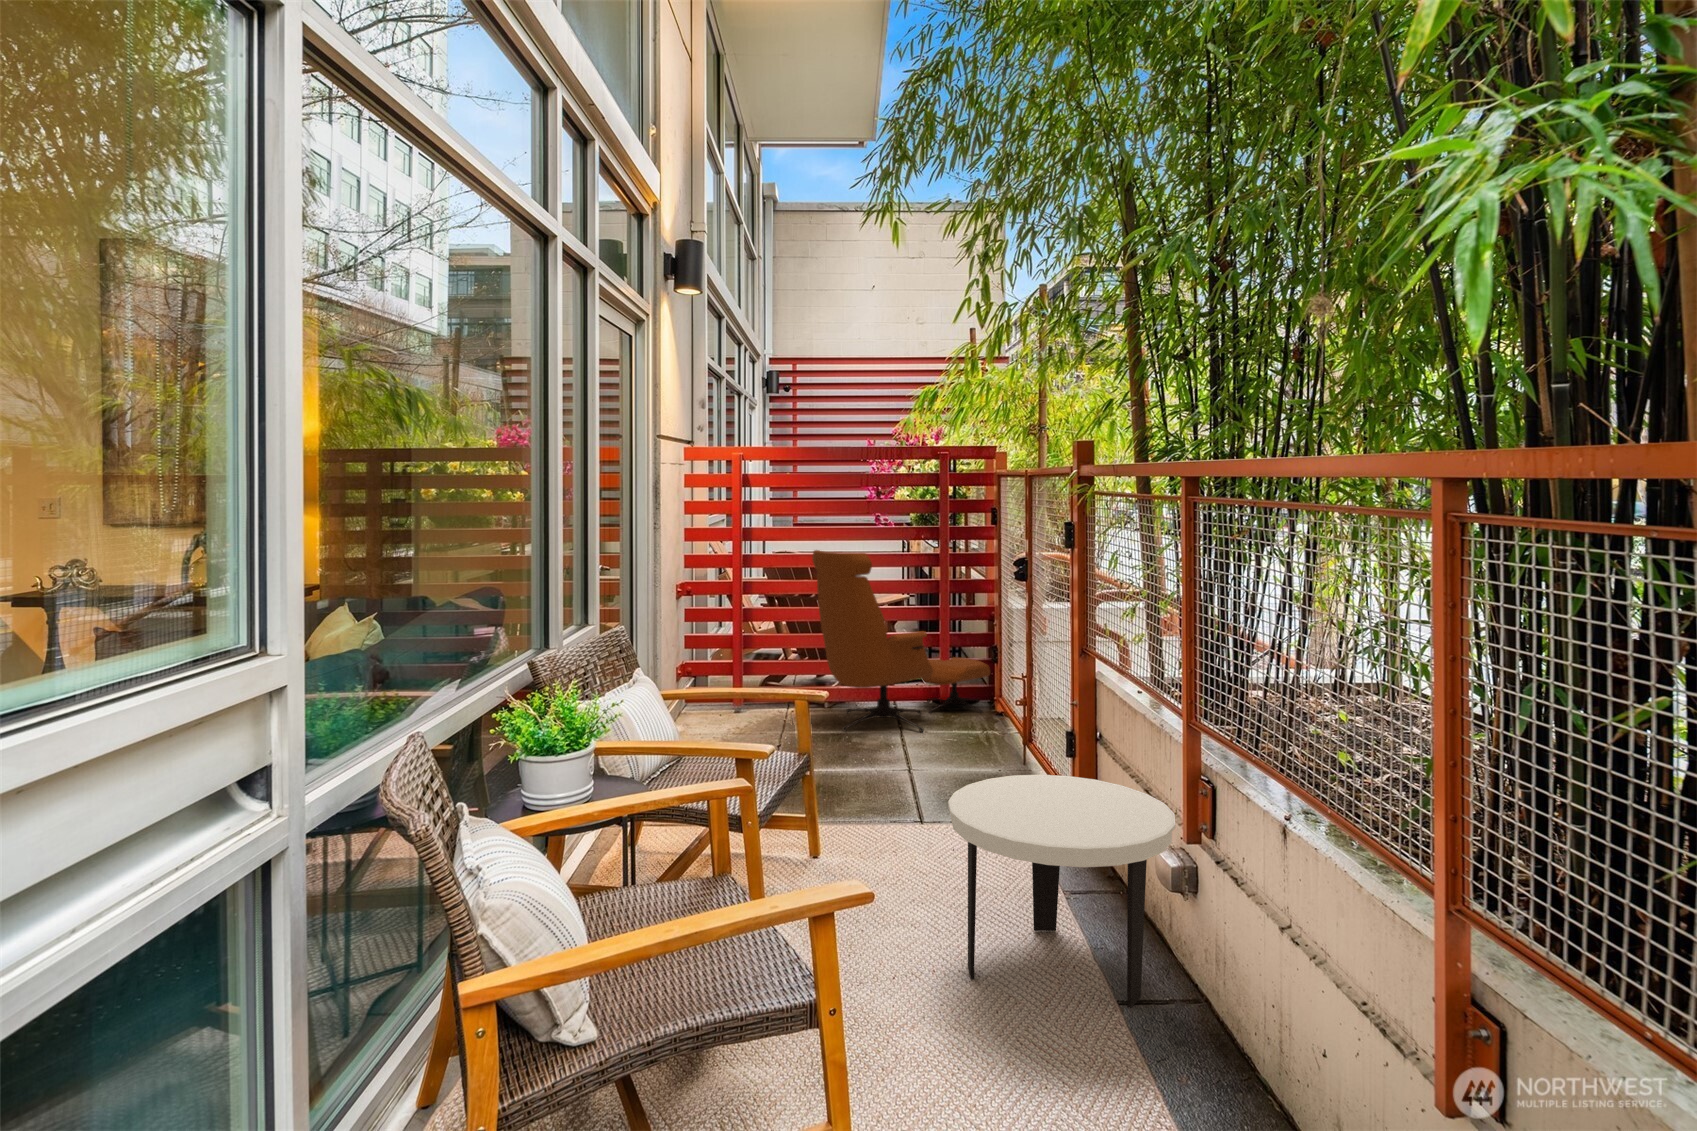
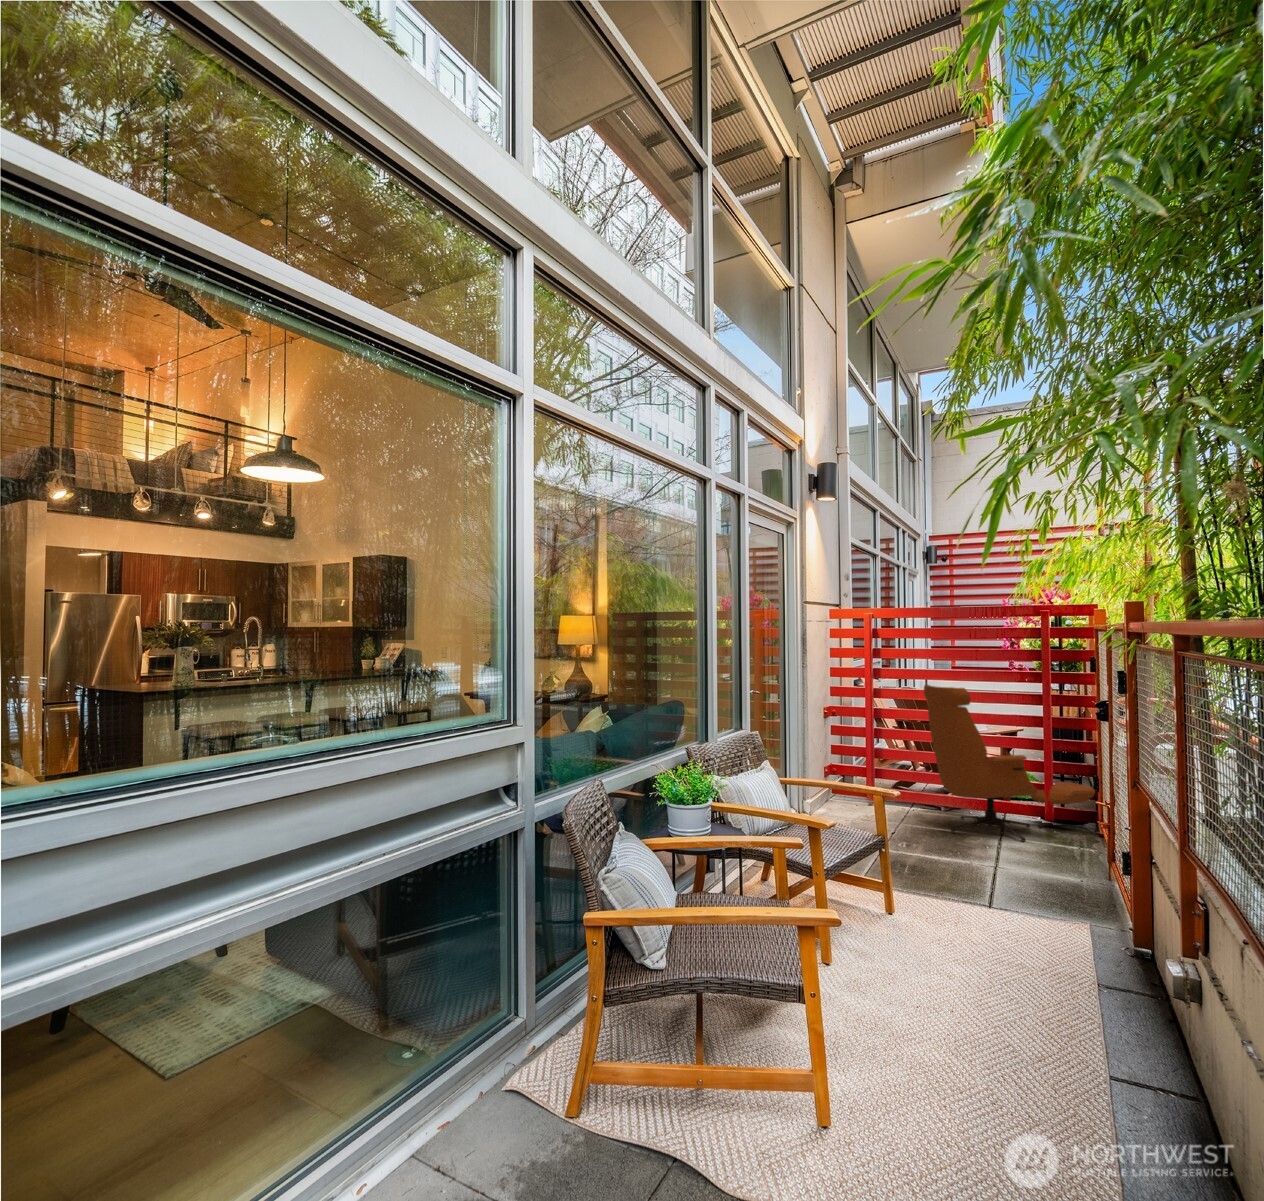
side table: present [948,775,1176,1008] -> none [954,865,1161,1076]

